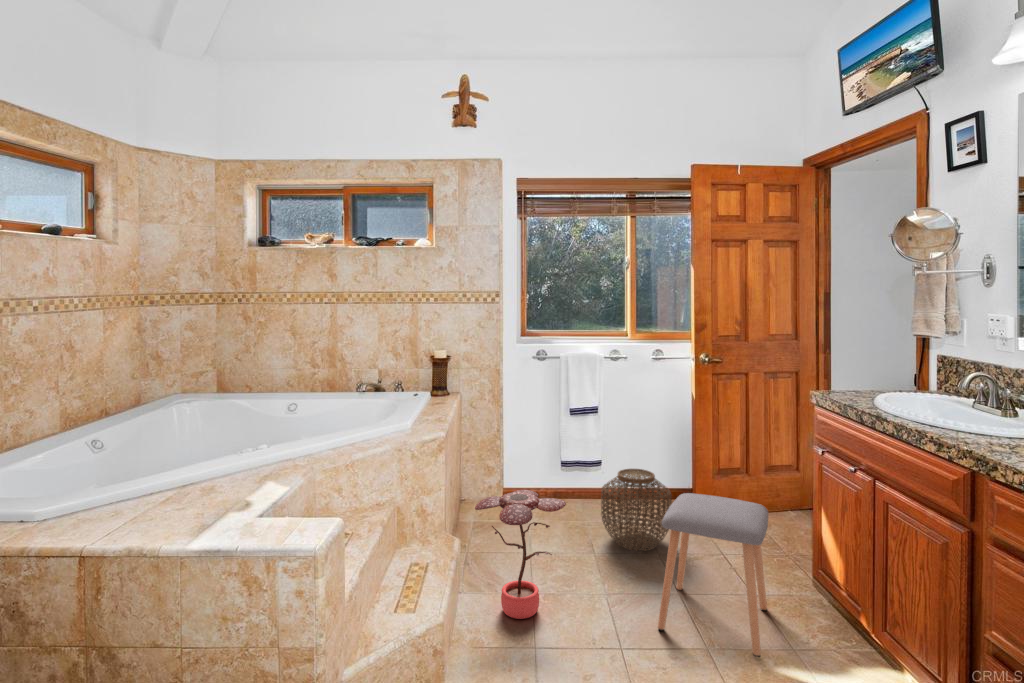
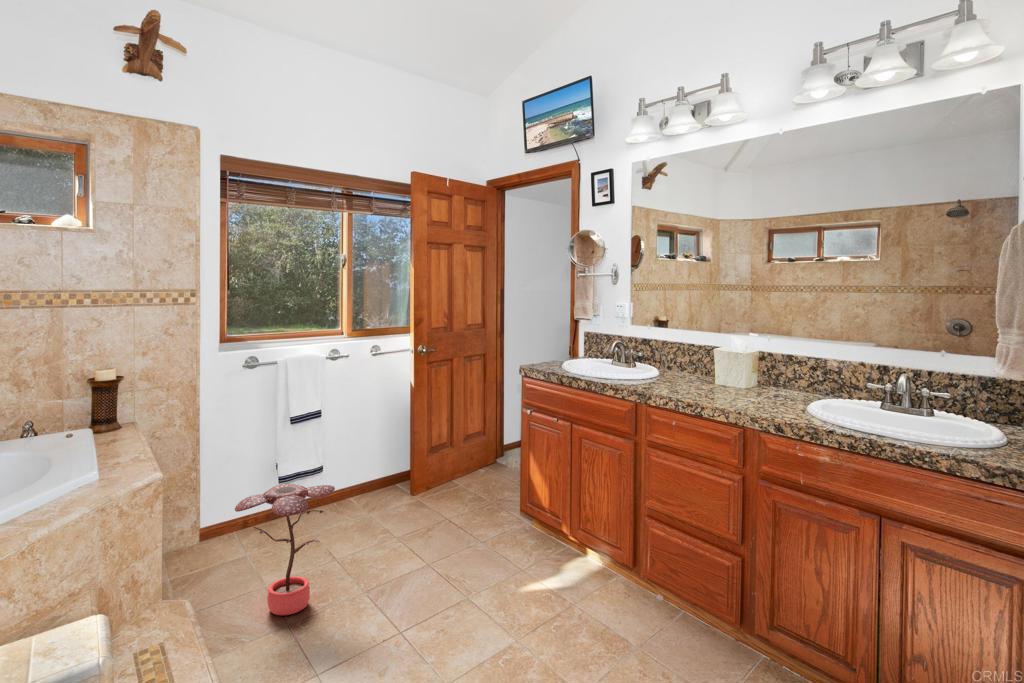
woven basket: present [601,469,672,551] -> none [340,453,407,529]
stool: present [658,493,768,657] -> none [424,459,506,583]

